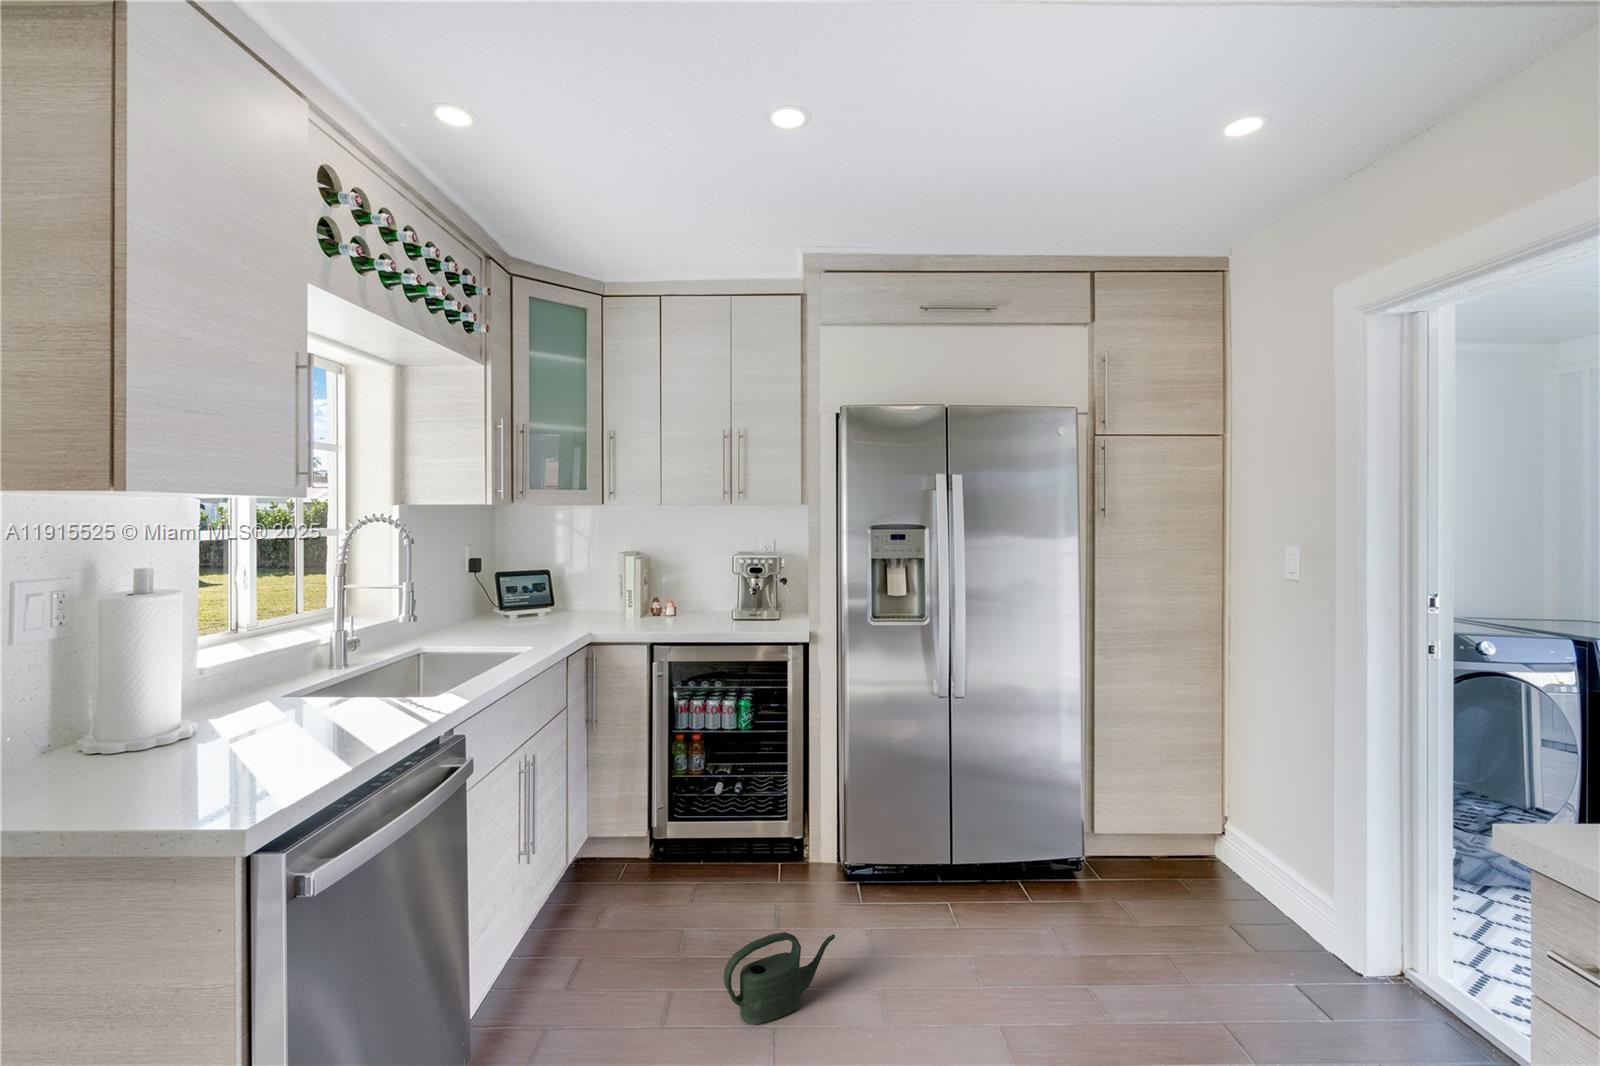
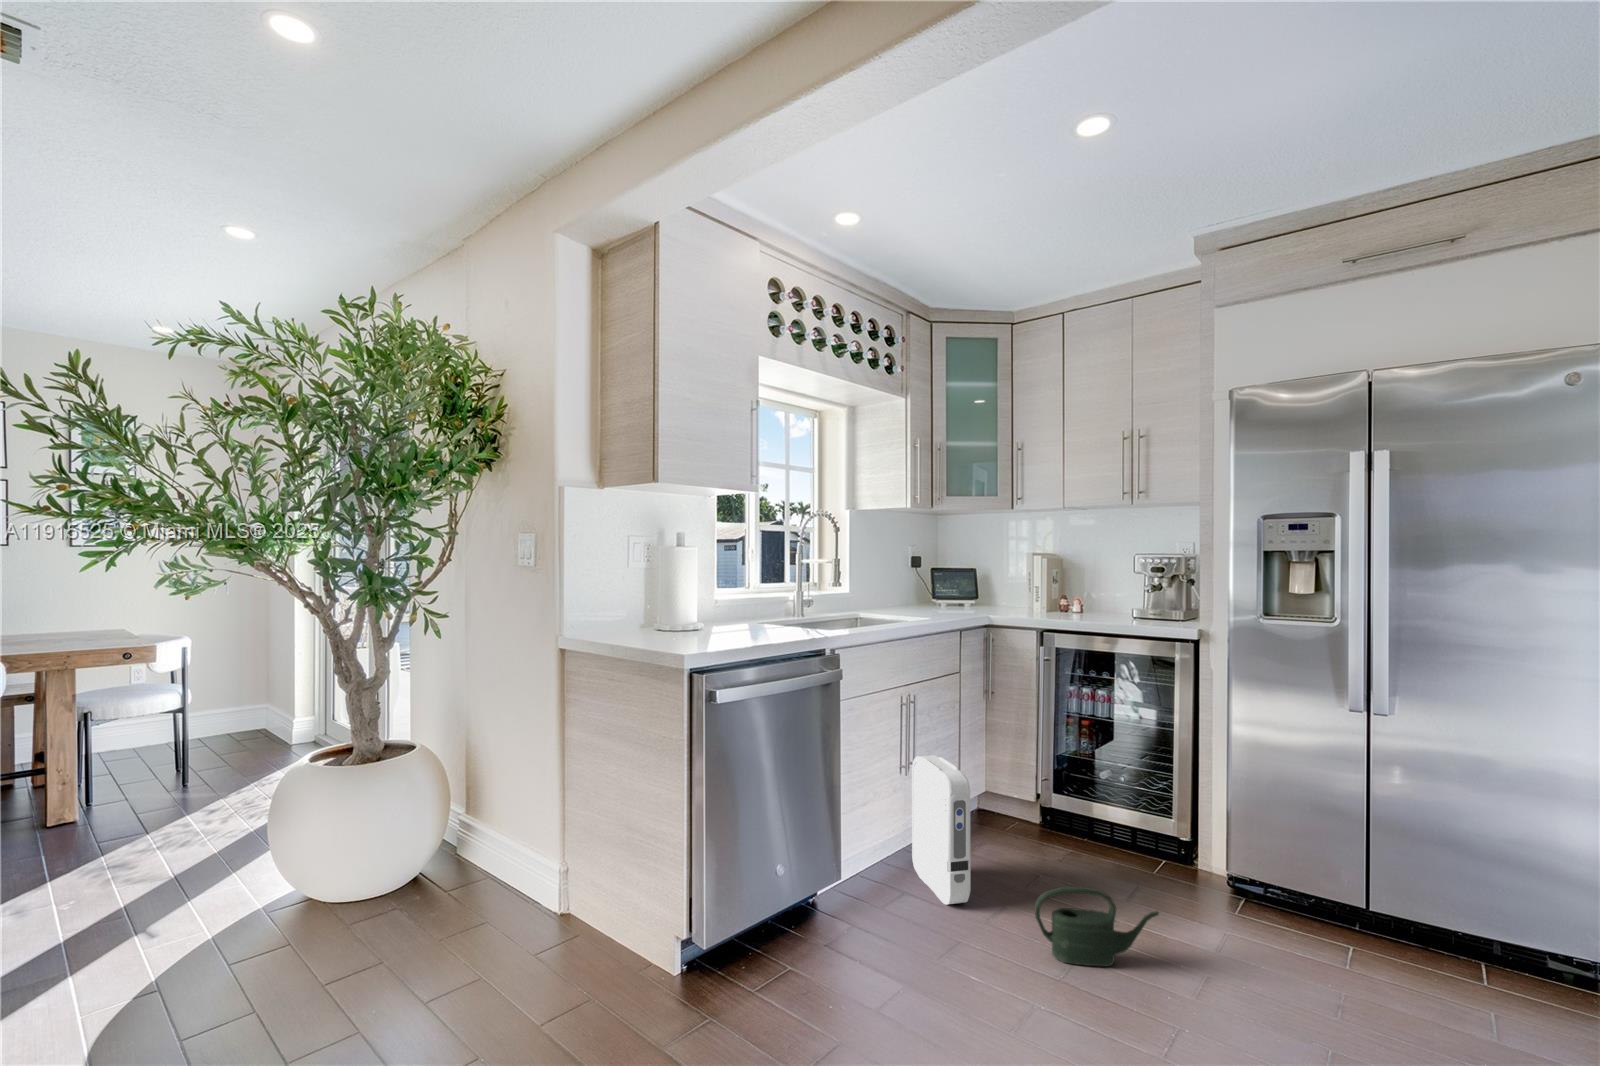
air purifier: none [538,819,630,1001] -> present [912,755,971,905]

